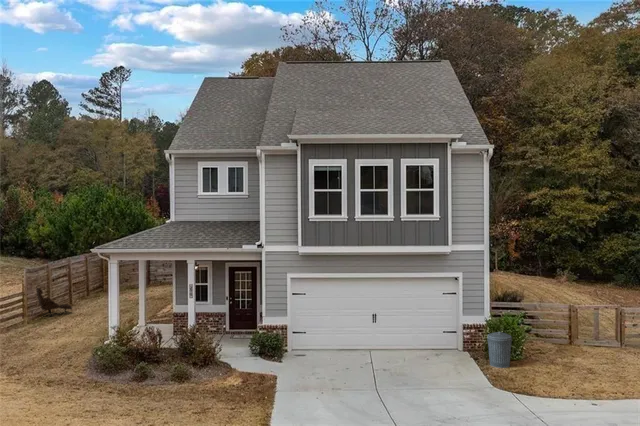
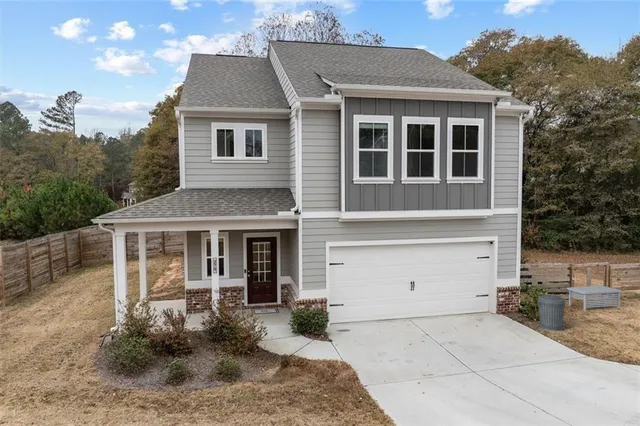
lounge chair: present [37,288,72,316] -> none [13,267,57,299]
storage bench: none [552,328,606,353] -> present [567,286,621,311]

